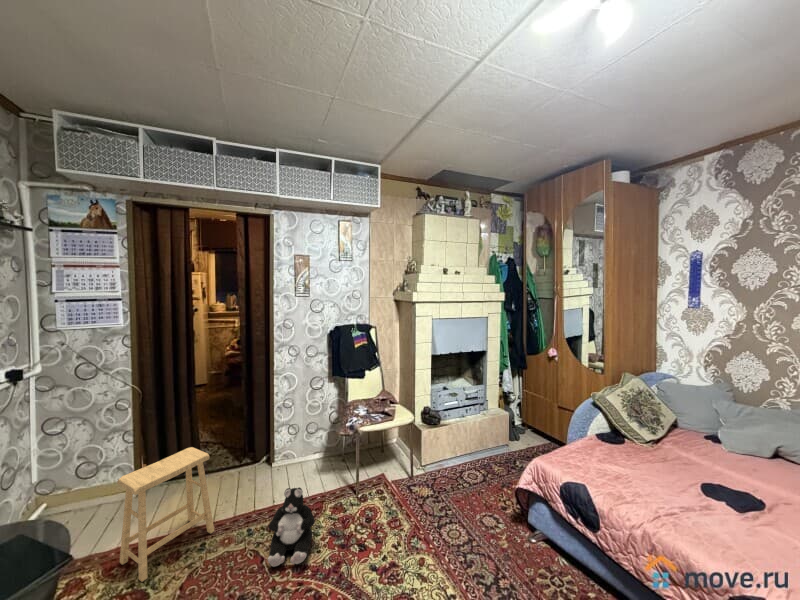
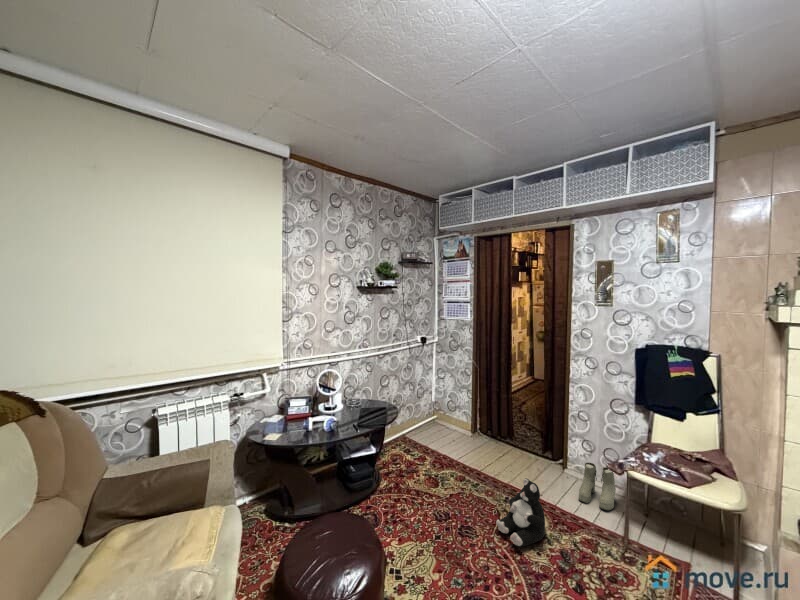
boots: none [297,439,325,481] -> present [579,463,616,510]
footstool: present [117,447,214,582] -> none [441,410,489,483]

